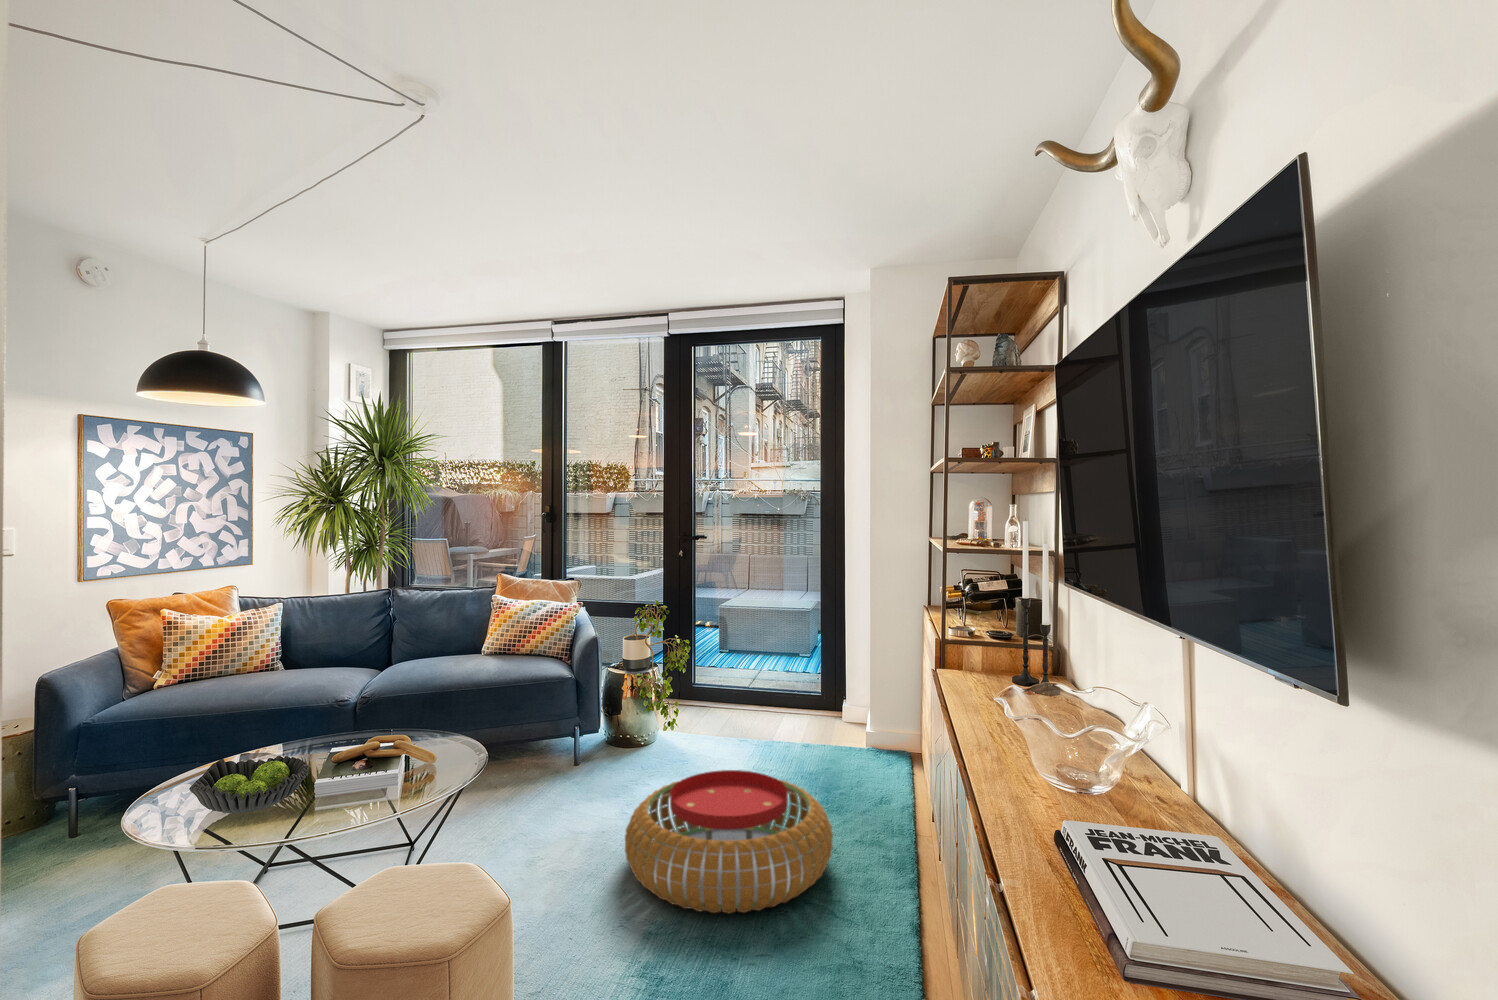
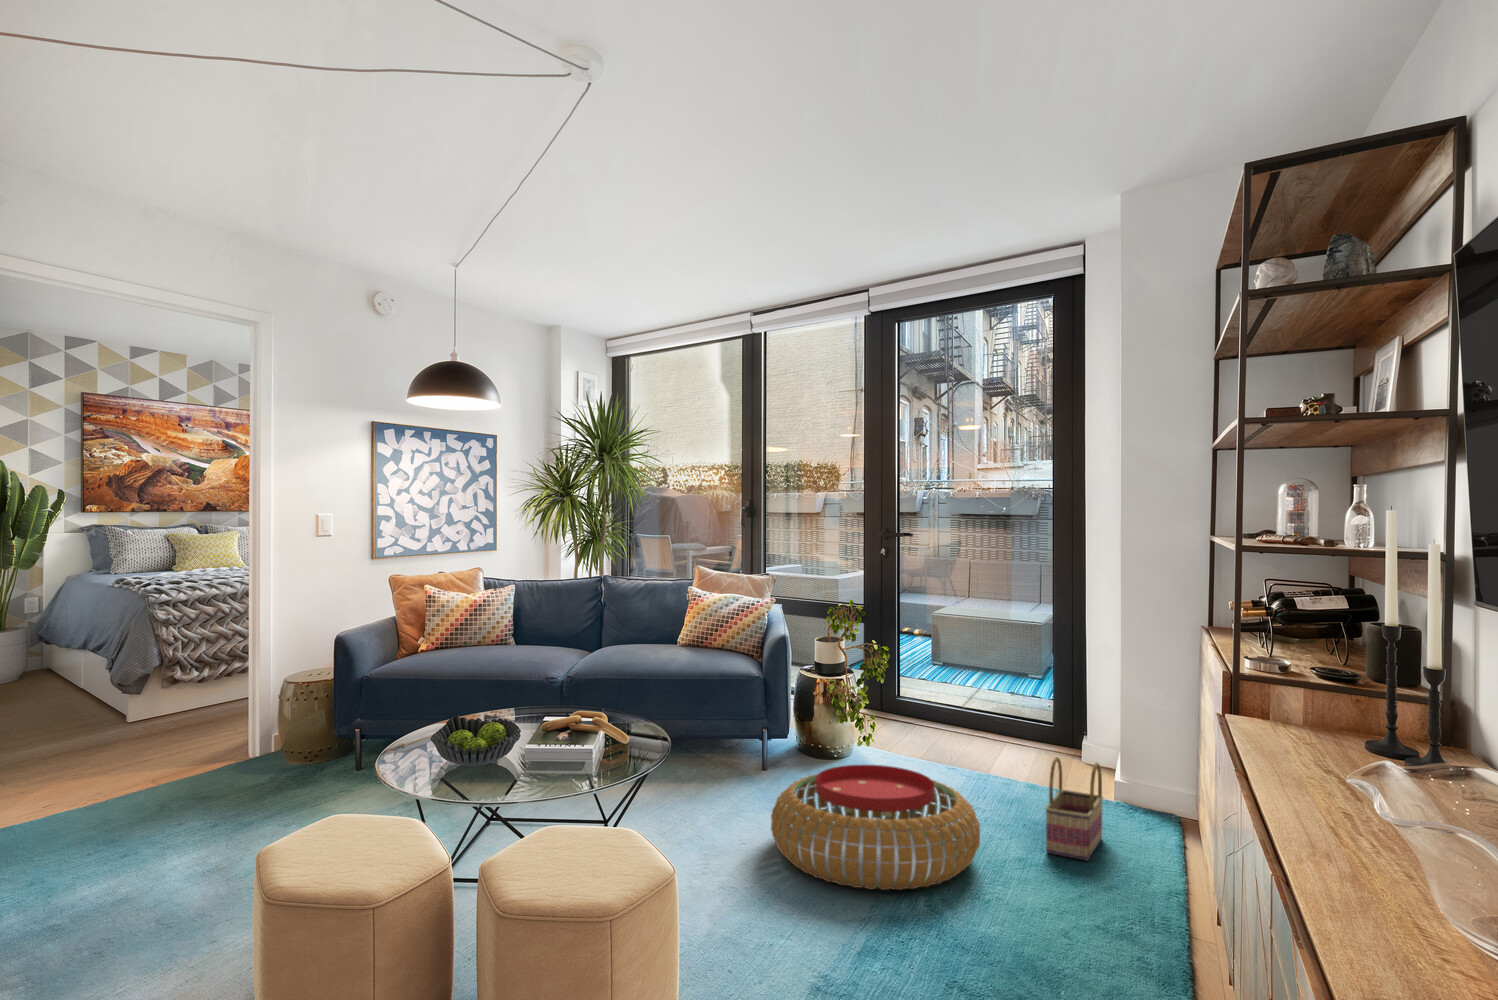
basket: none [875,740,916,835] -> present [1045,757,1103,861]

